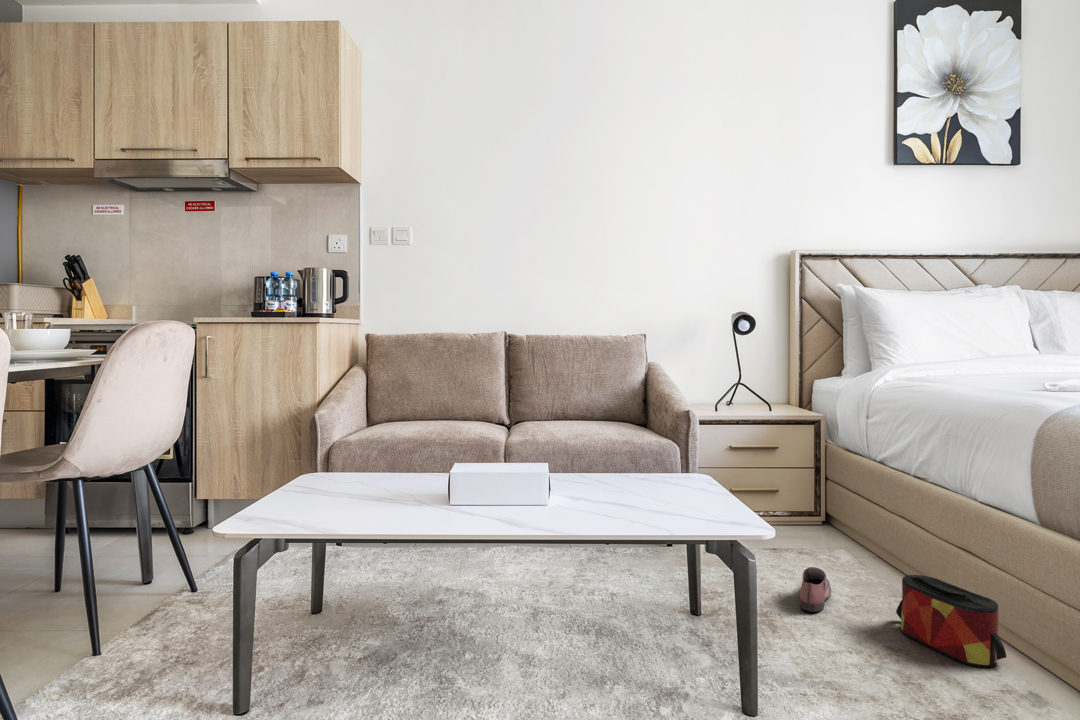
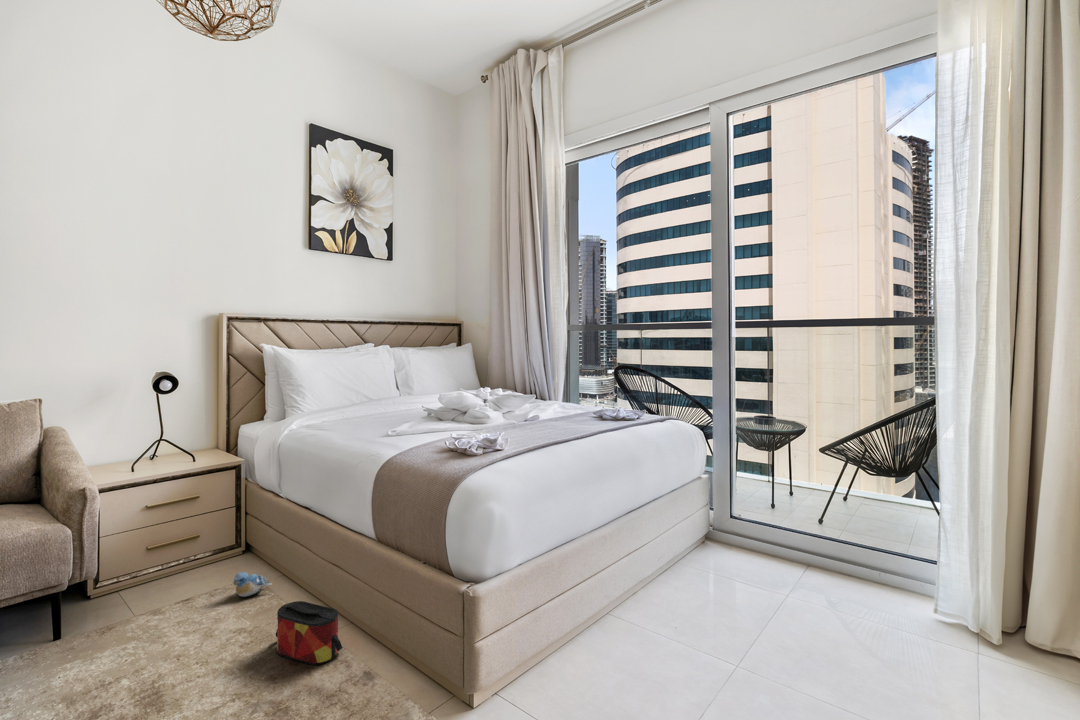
plush toy: none [826,534,872,565] -> present [233,572,272,597]
shoe: present [800,567,831,612] -> none [193,619,227,664]

